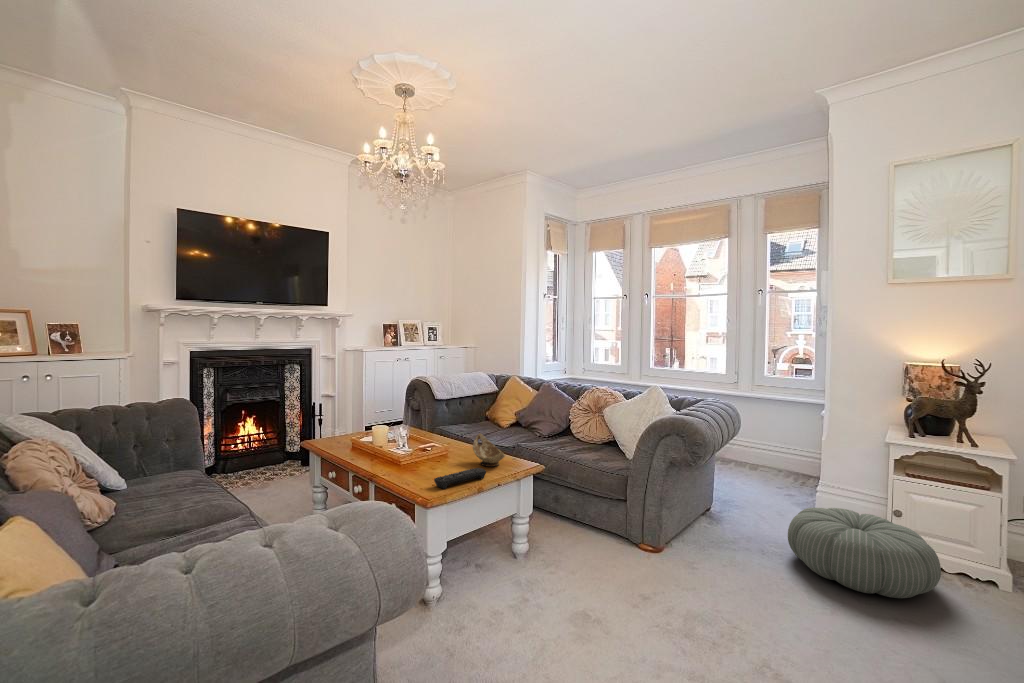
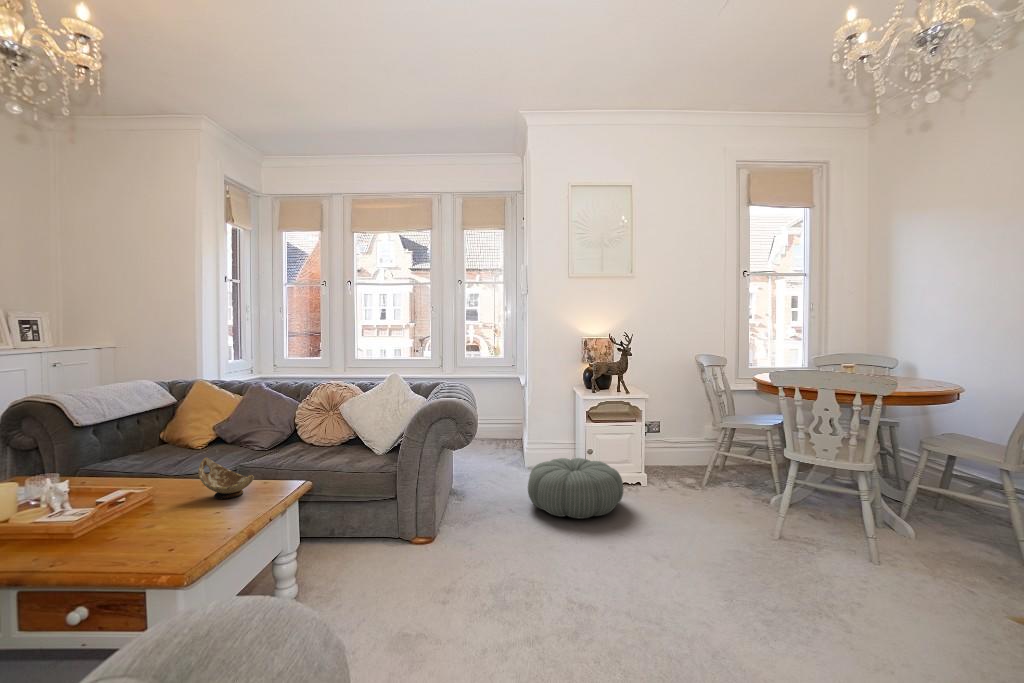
remote control: present [434,468,486,489] -> none [171,501,242,540]

